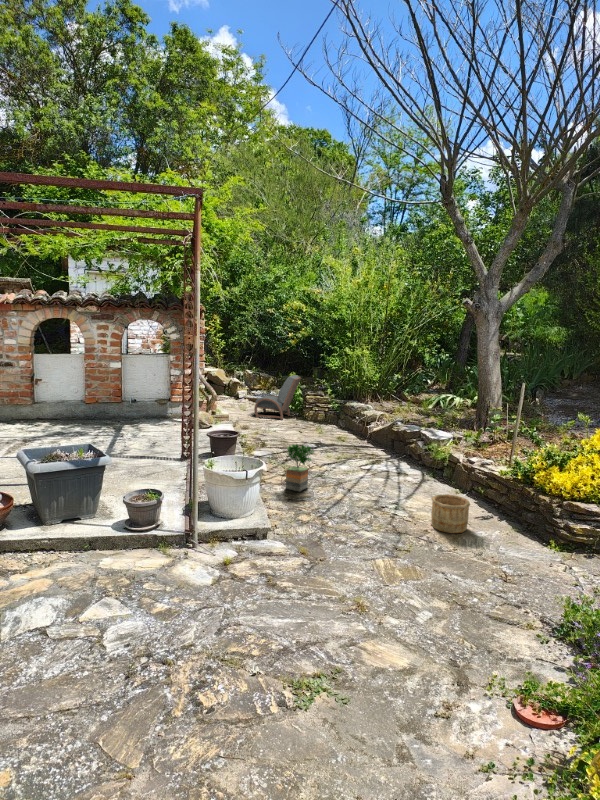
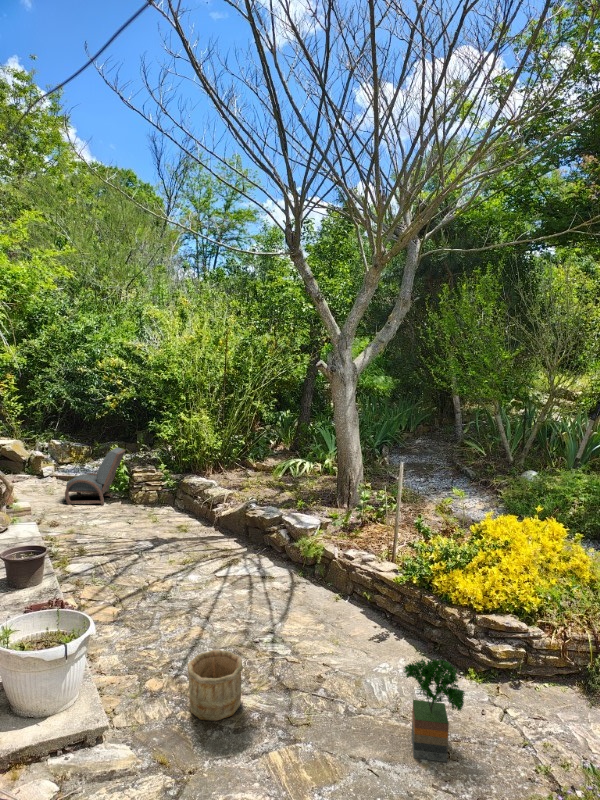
potted tree: present [286,444,314,492] -> present [404,659,465,762]
wooden bucket: present [431,494,470,533] -> present [187,650,243,721]

